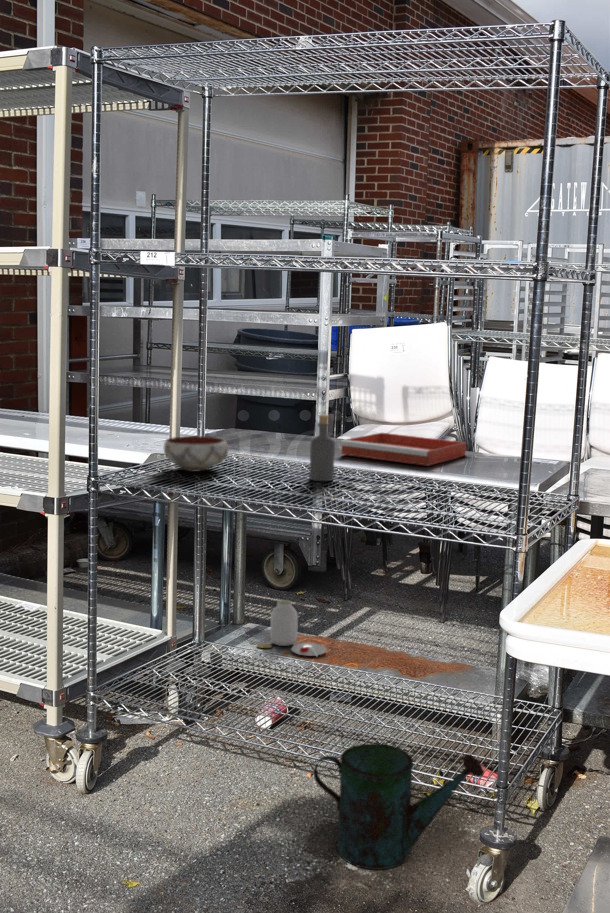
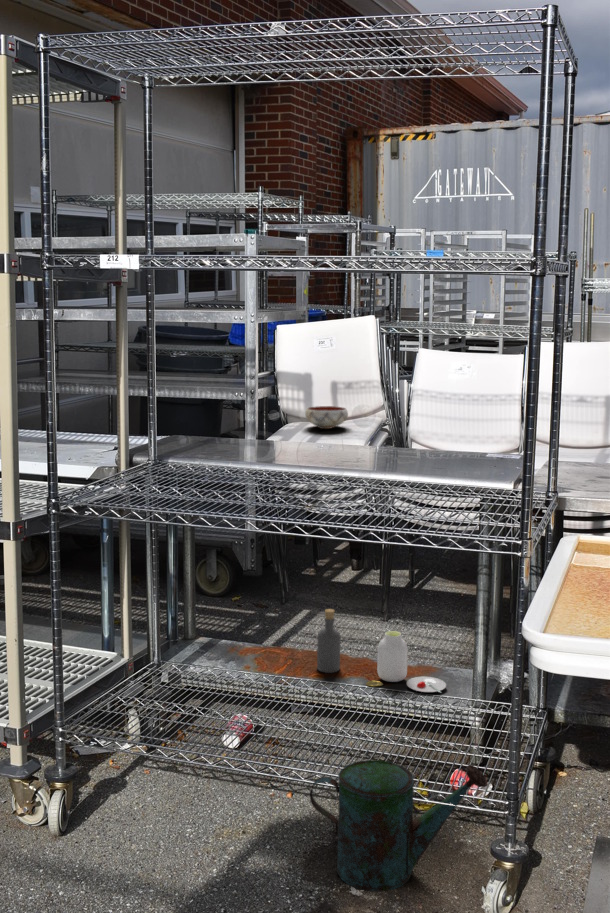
bottle: present [309,415,335,481] -> present [317,609,341,673]
tray: present [340,433,466,466] -> none [297,434,423,468]
bowl: present [164,436,228,472] -> present [305,406,348,429]
jar: present [257,600,327,656] -> present [366,631,446,693]

